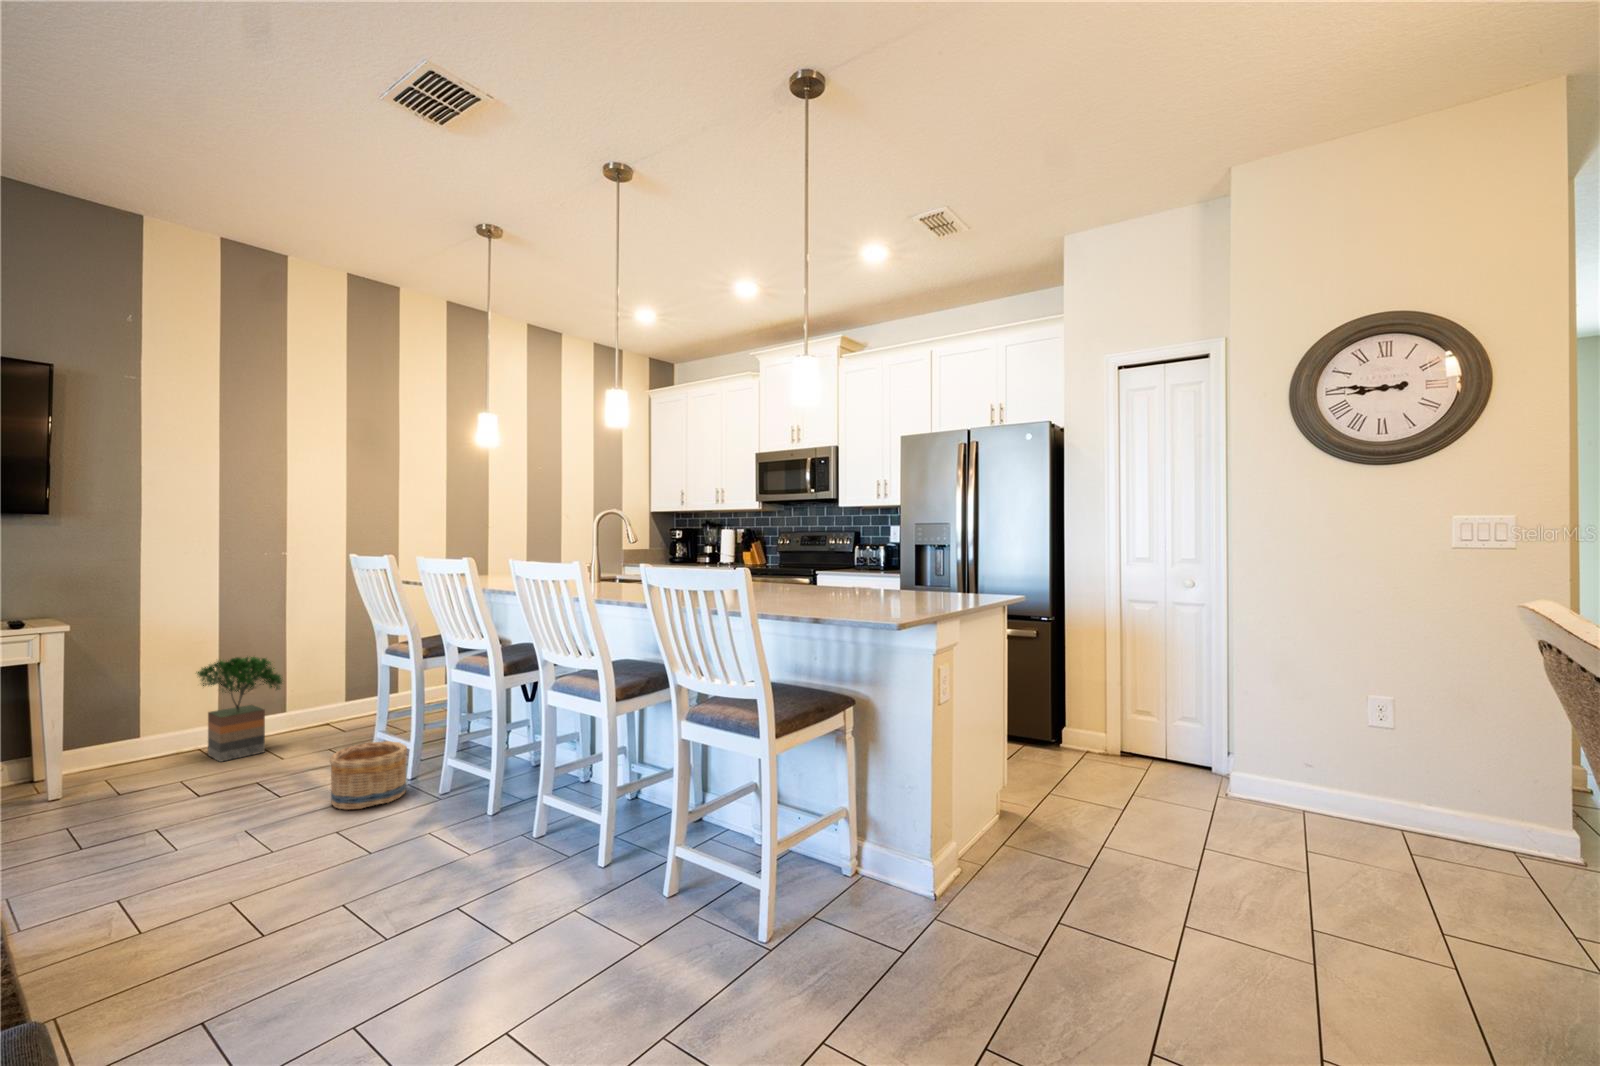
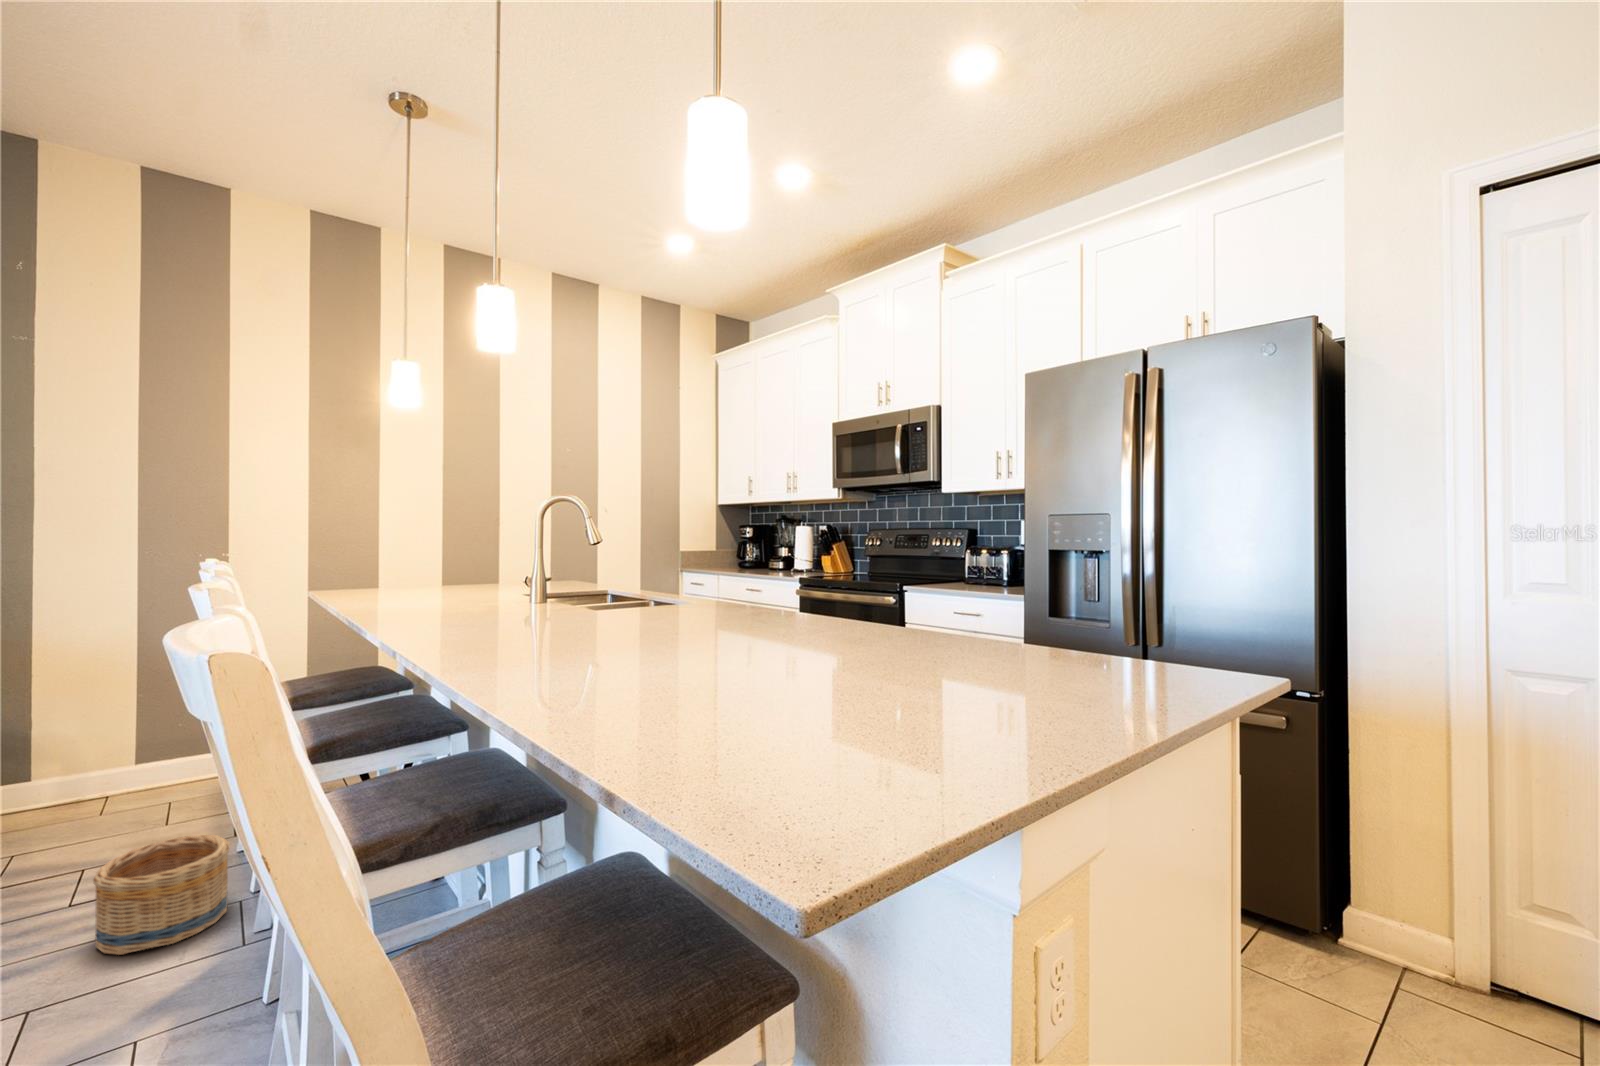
potted tree: present [197,657,283,762] -> none [79,682,198,822]

